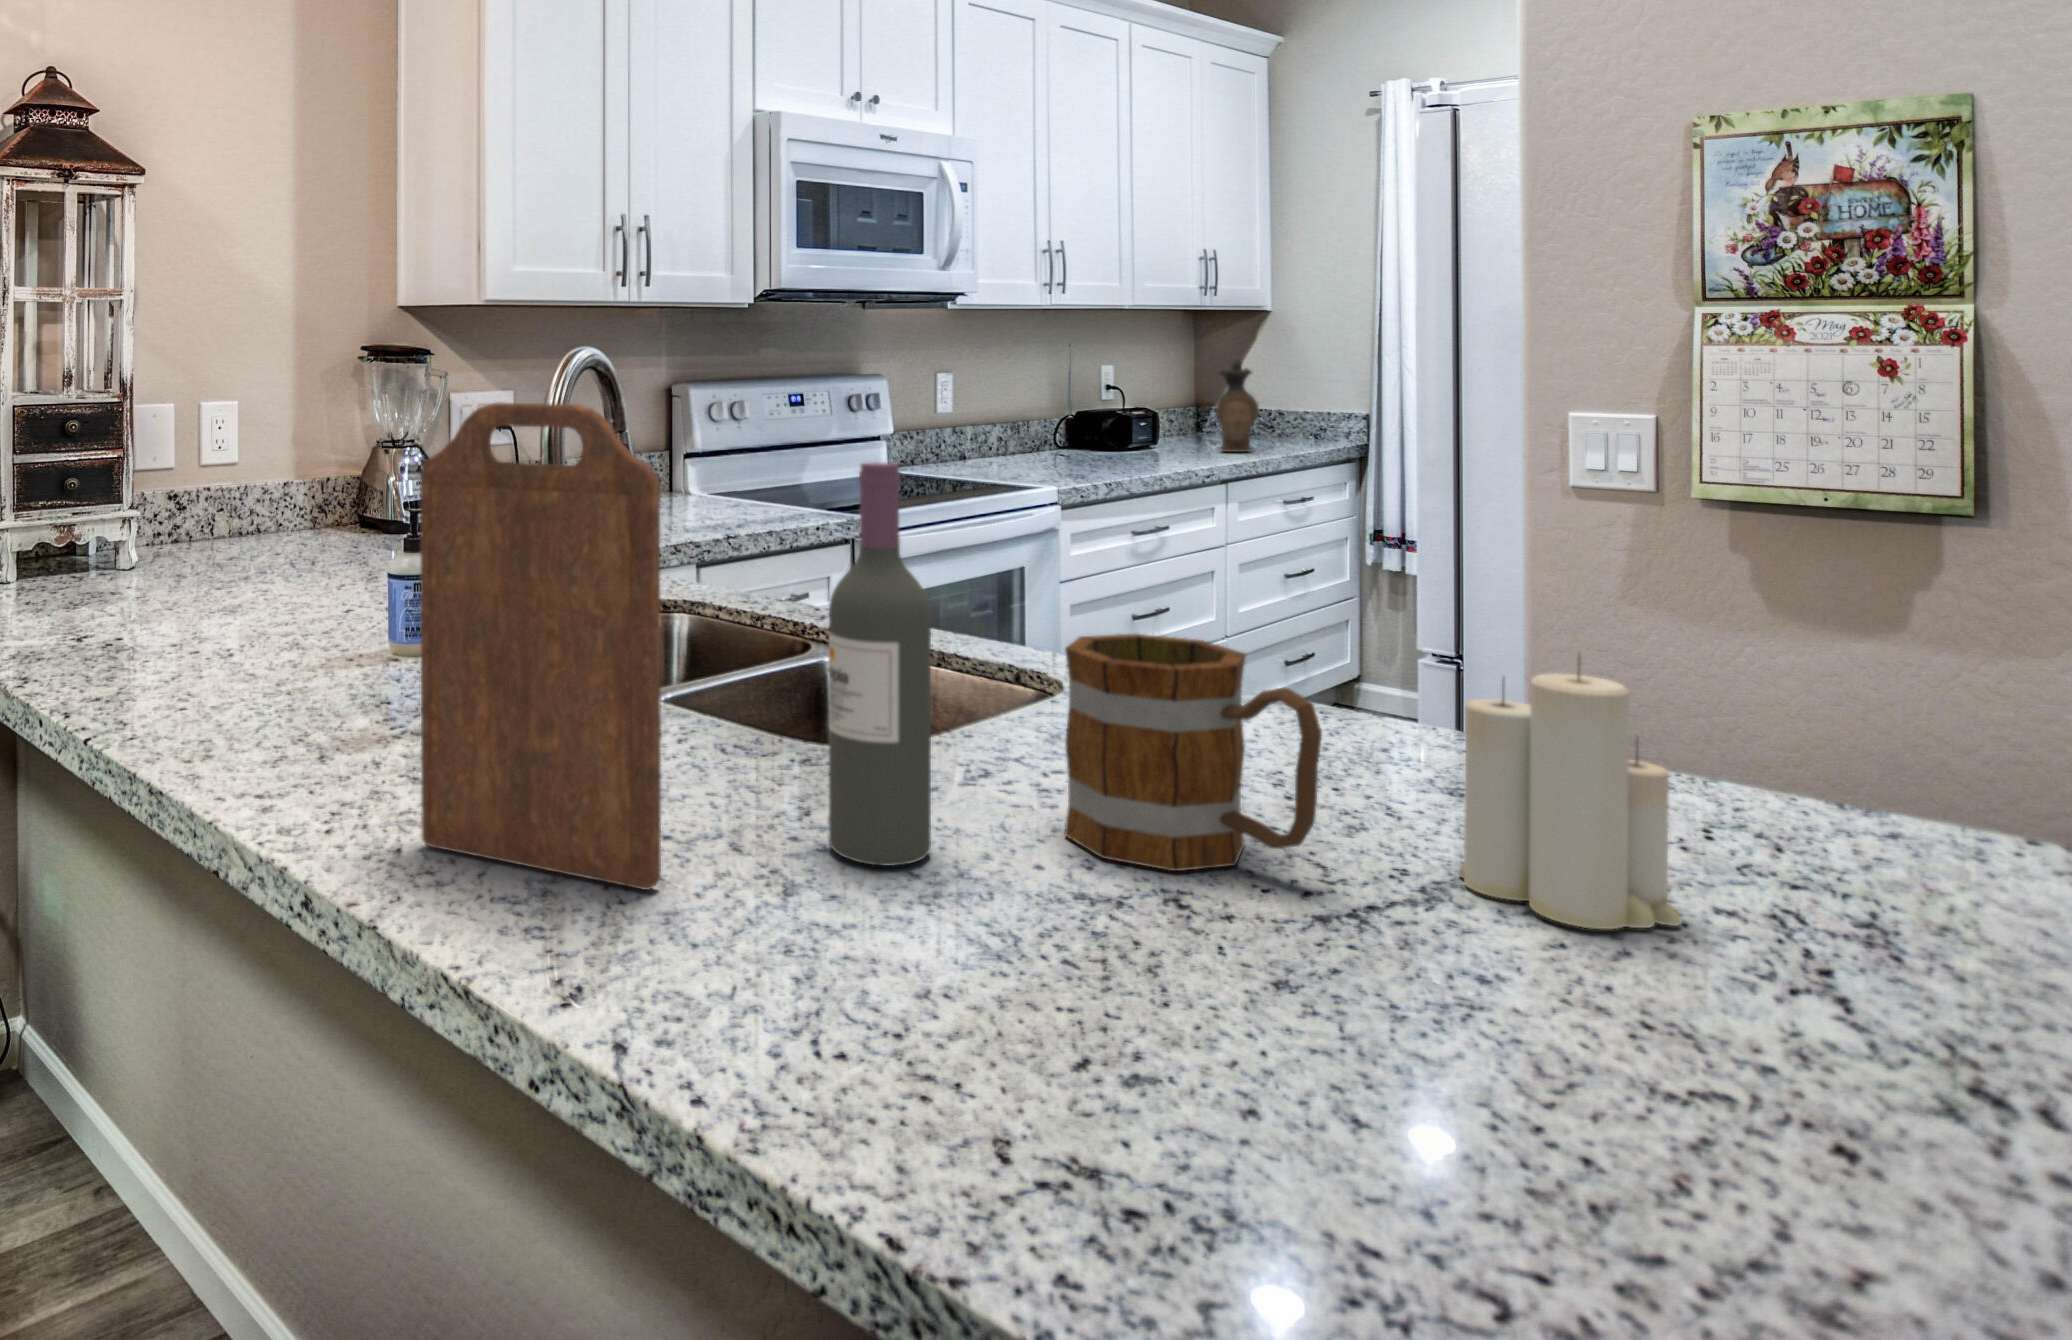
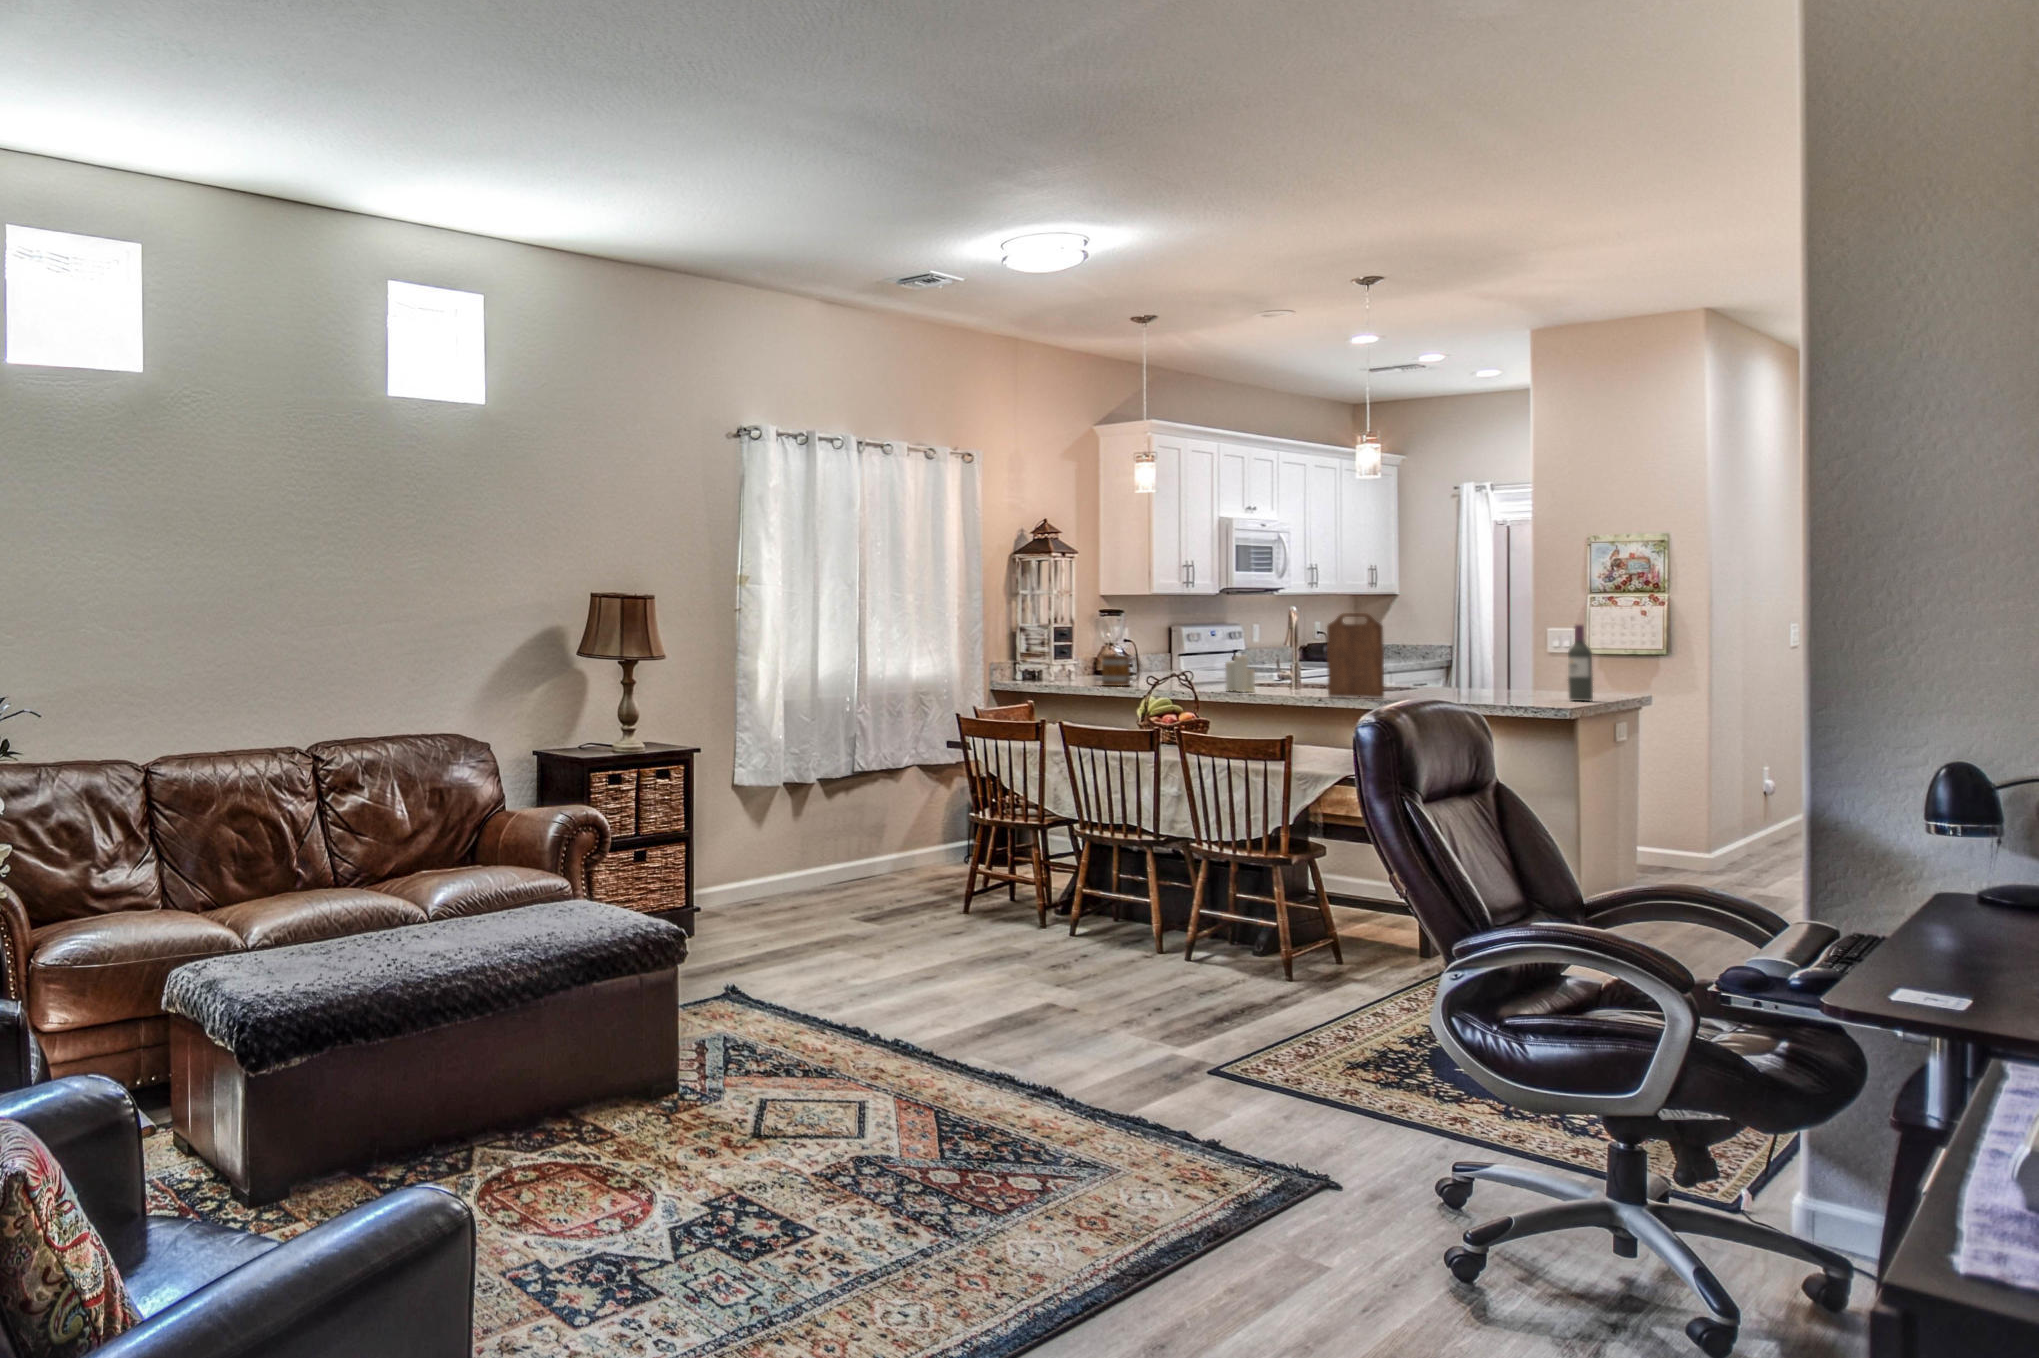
ceramic pitcher: present [1216,358,1259,452] -> none [1384,619,1406,664]
wine bottle: present [829,462,931,866] -> present [1568,625,1593,701]
mug: present [1065,634,1322,871] -> present [1101,654,1141,686]
candle: present [1459,673,1681,929] -> present [1225,655,1255,692]

